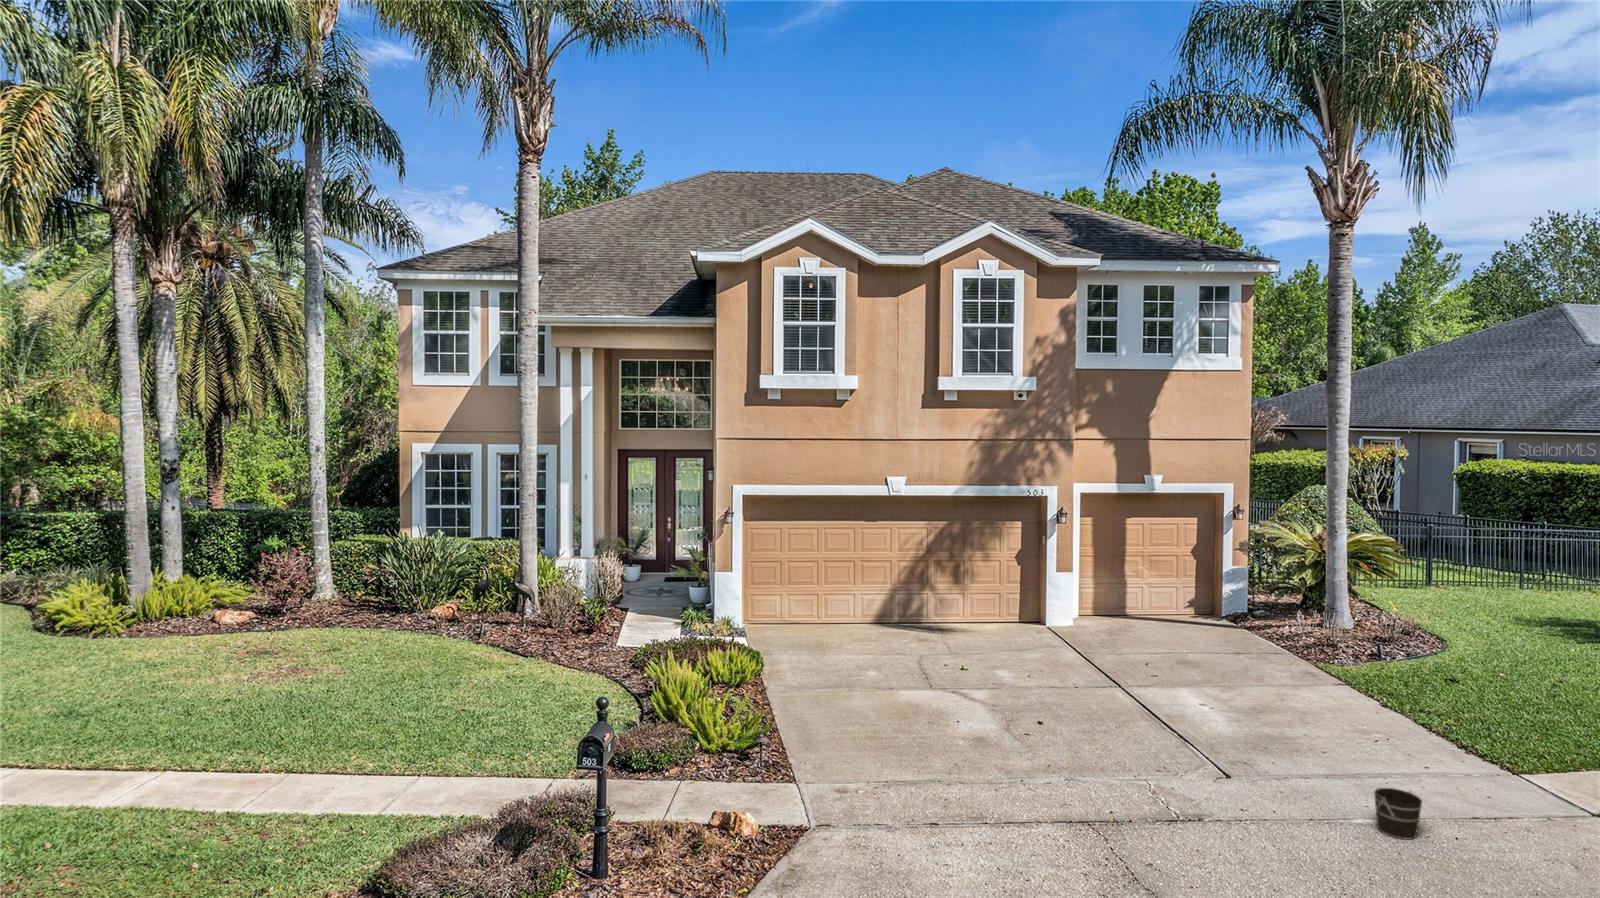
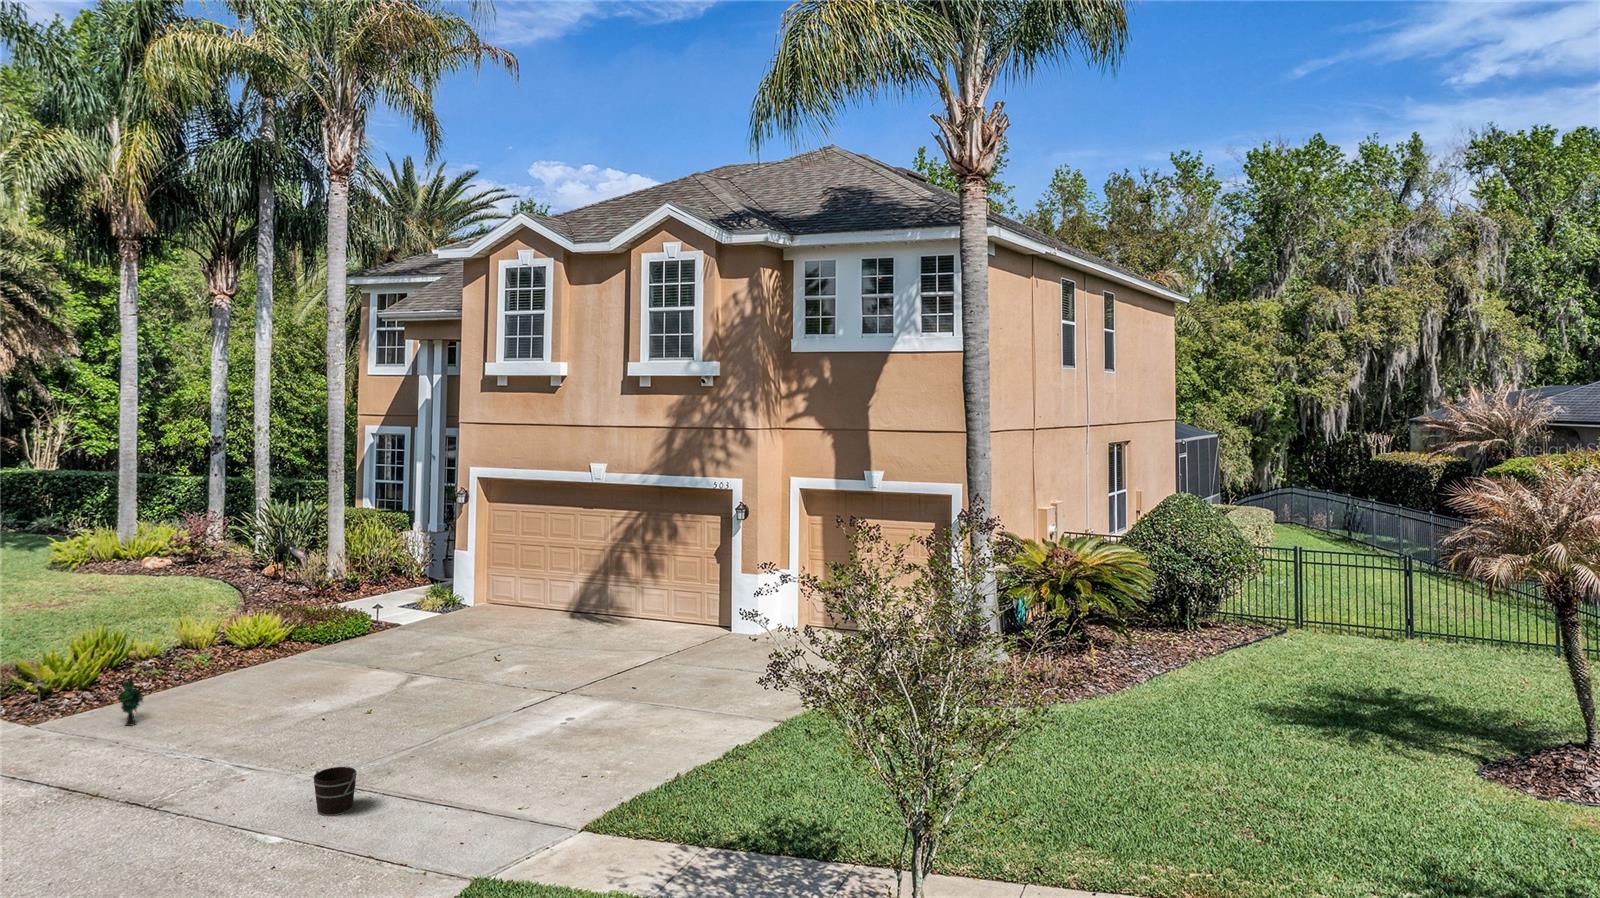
decorative plant: none [921,761,957,821] -> present [118,678,143,726]

